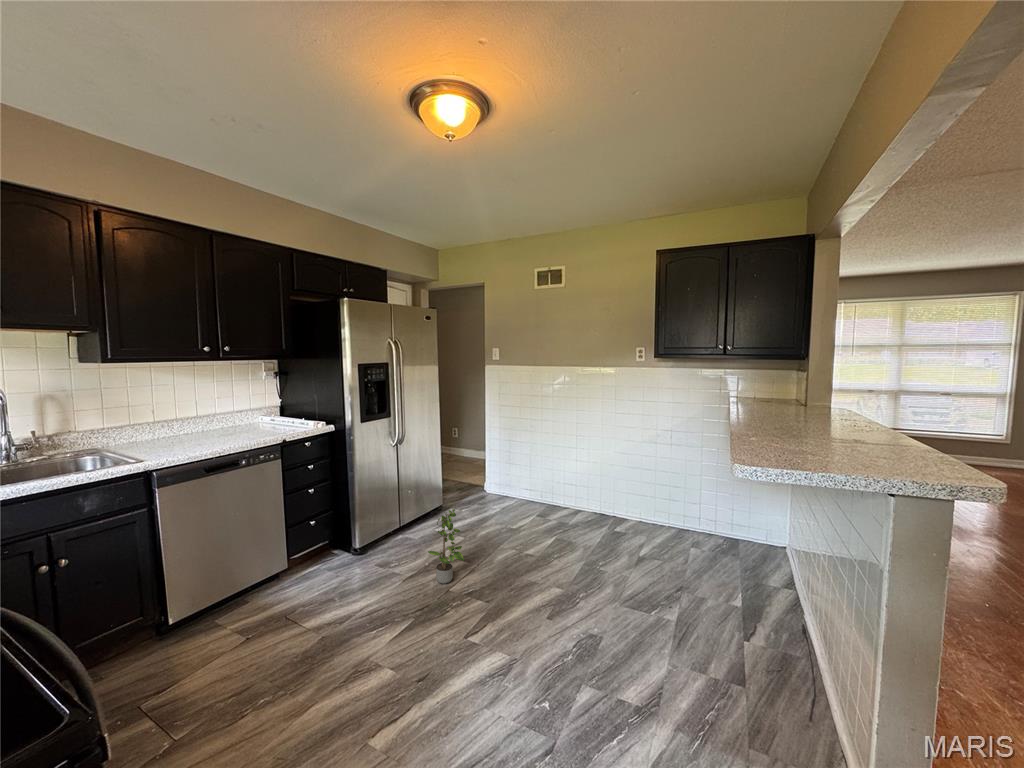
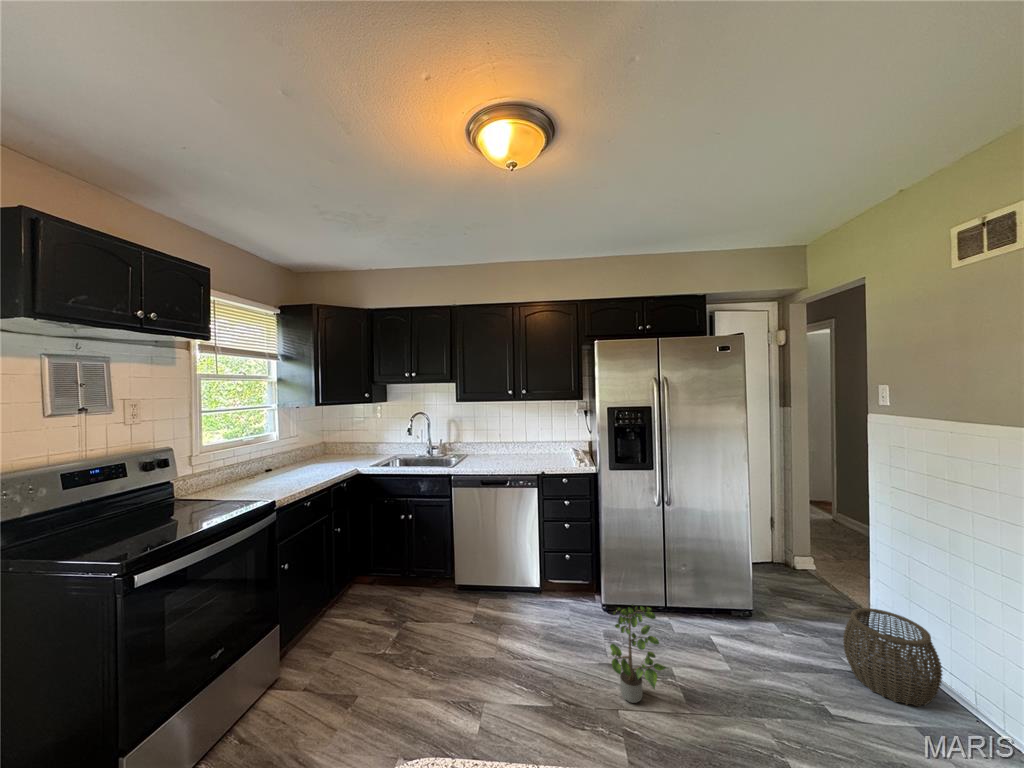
woven basket: none [493,472,532,514] -> present [843,608,942,706]

